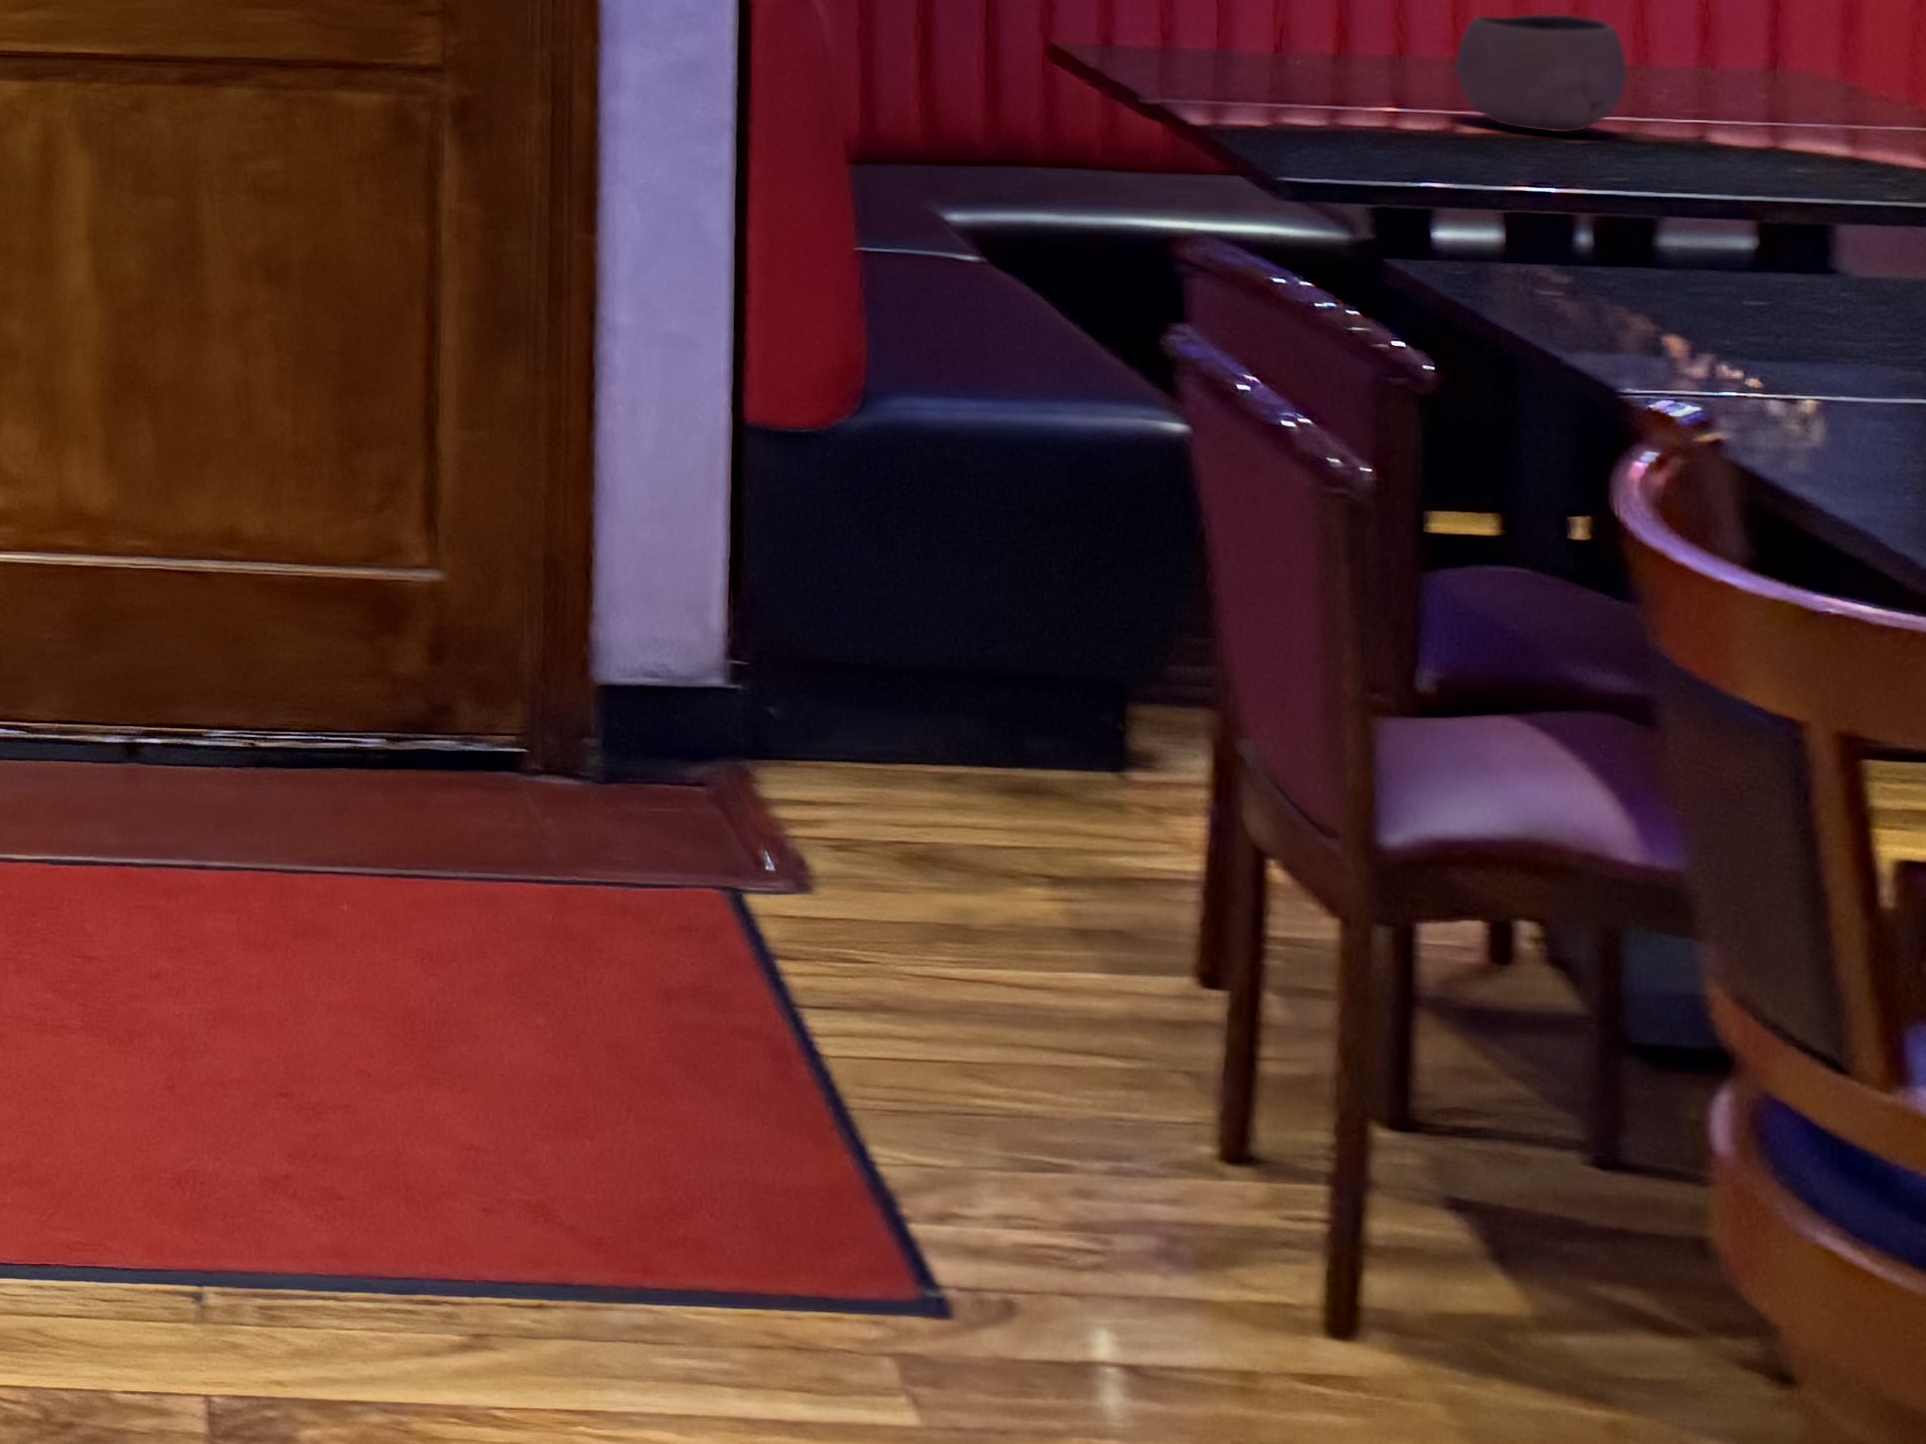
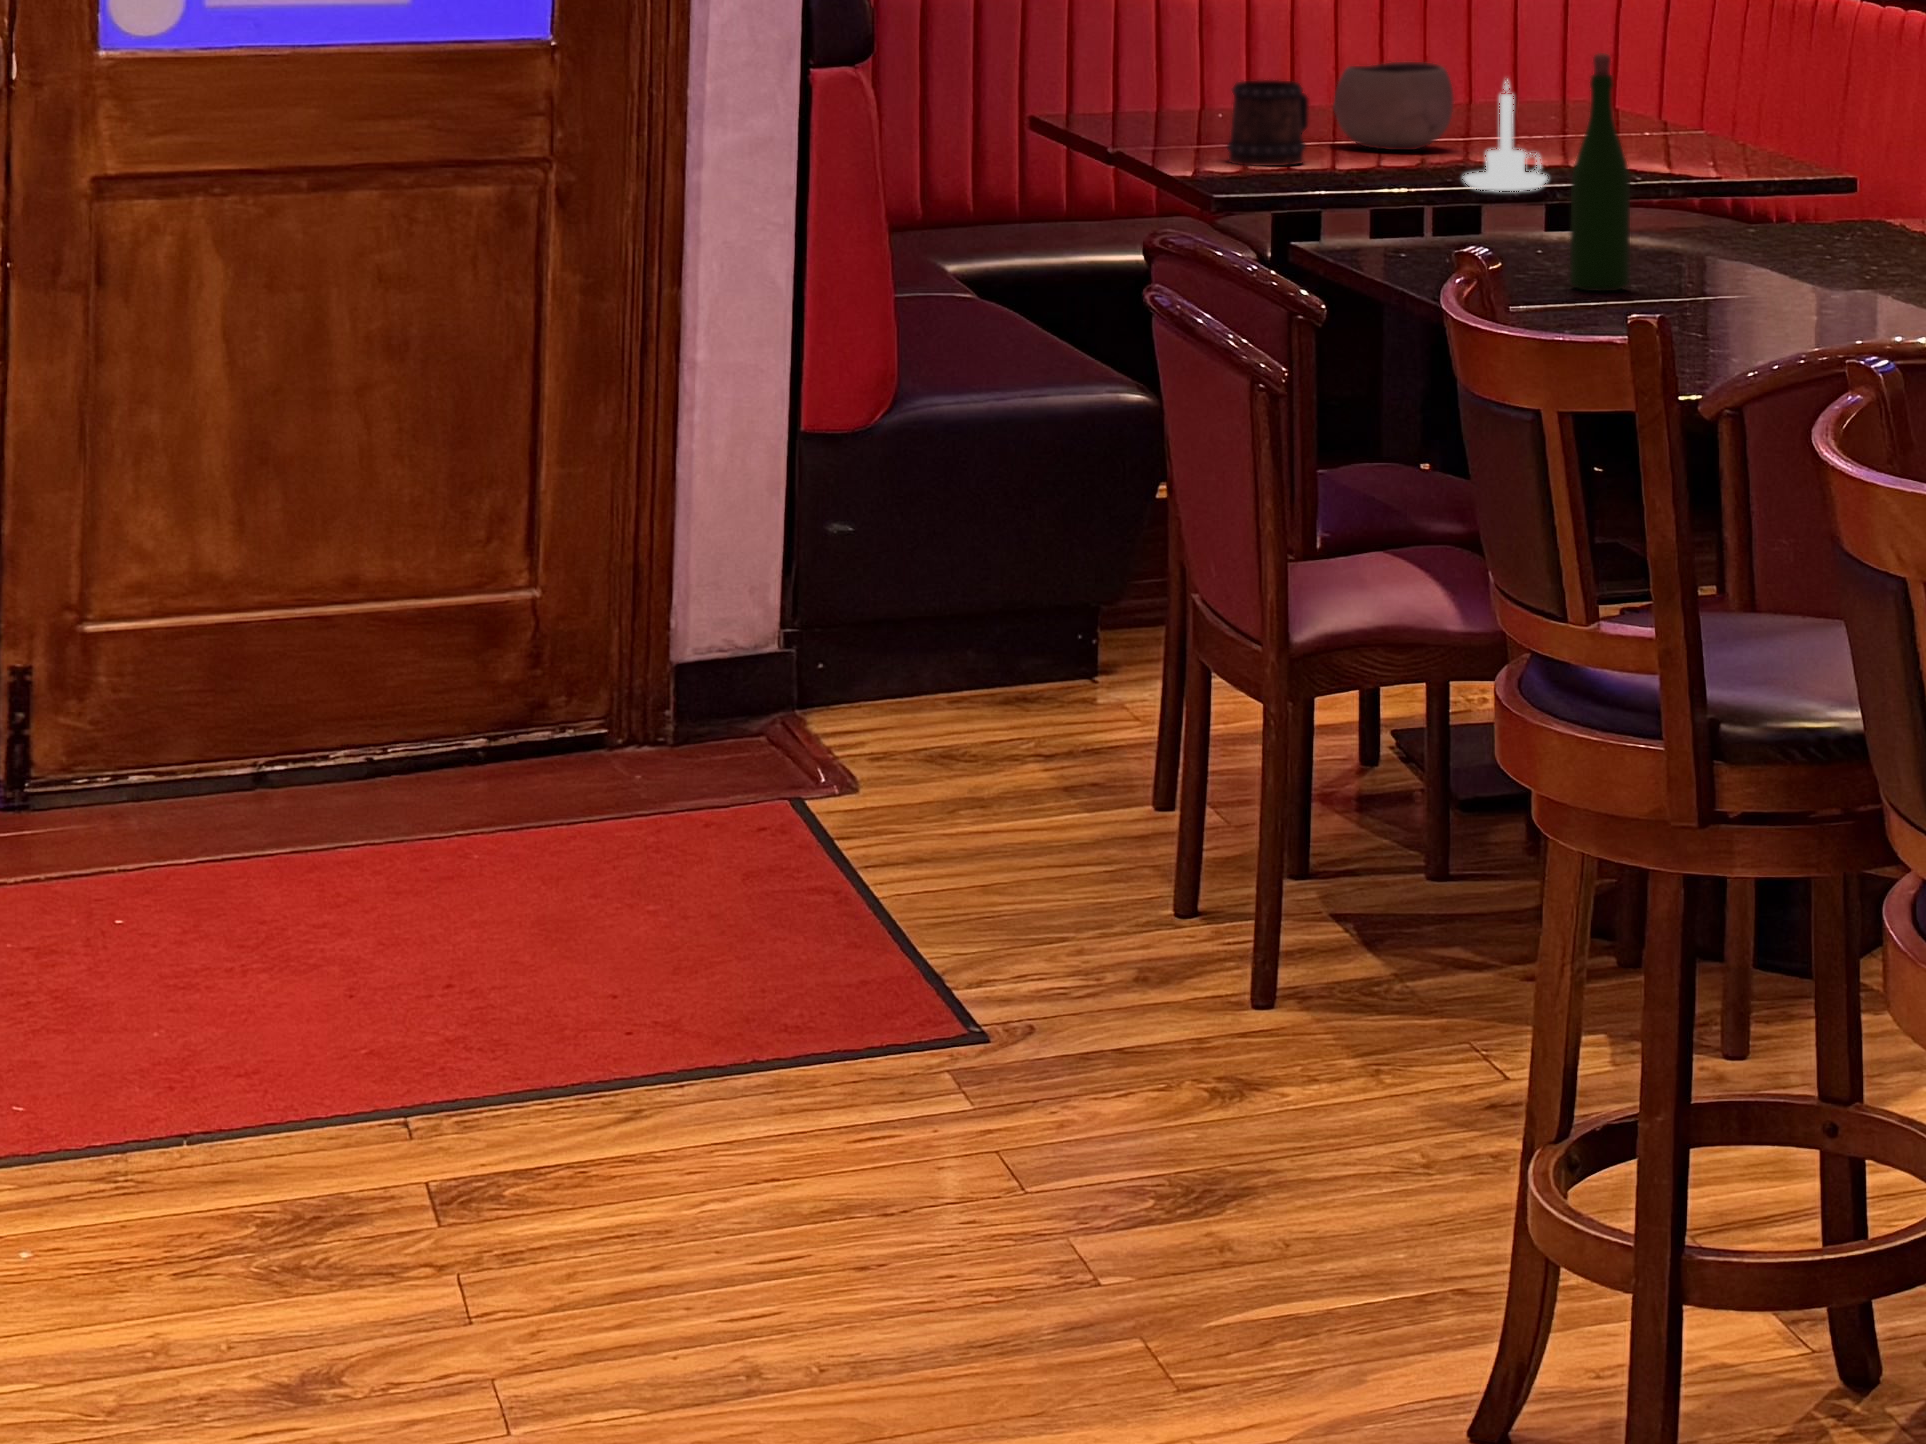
beer mug: none [1306,31,1420,145] -> present [1227,80,1309,166]
wine bottle: none [1812,51,1911,397] -> present [1570,53,1630,291]
candle holder: none [1641,53,1767,208] -> present [1464,82,1547,191]

